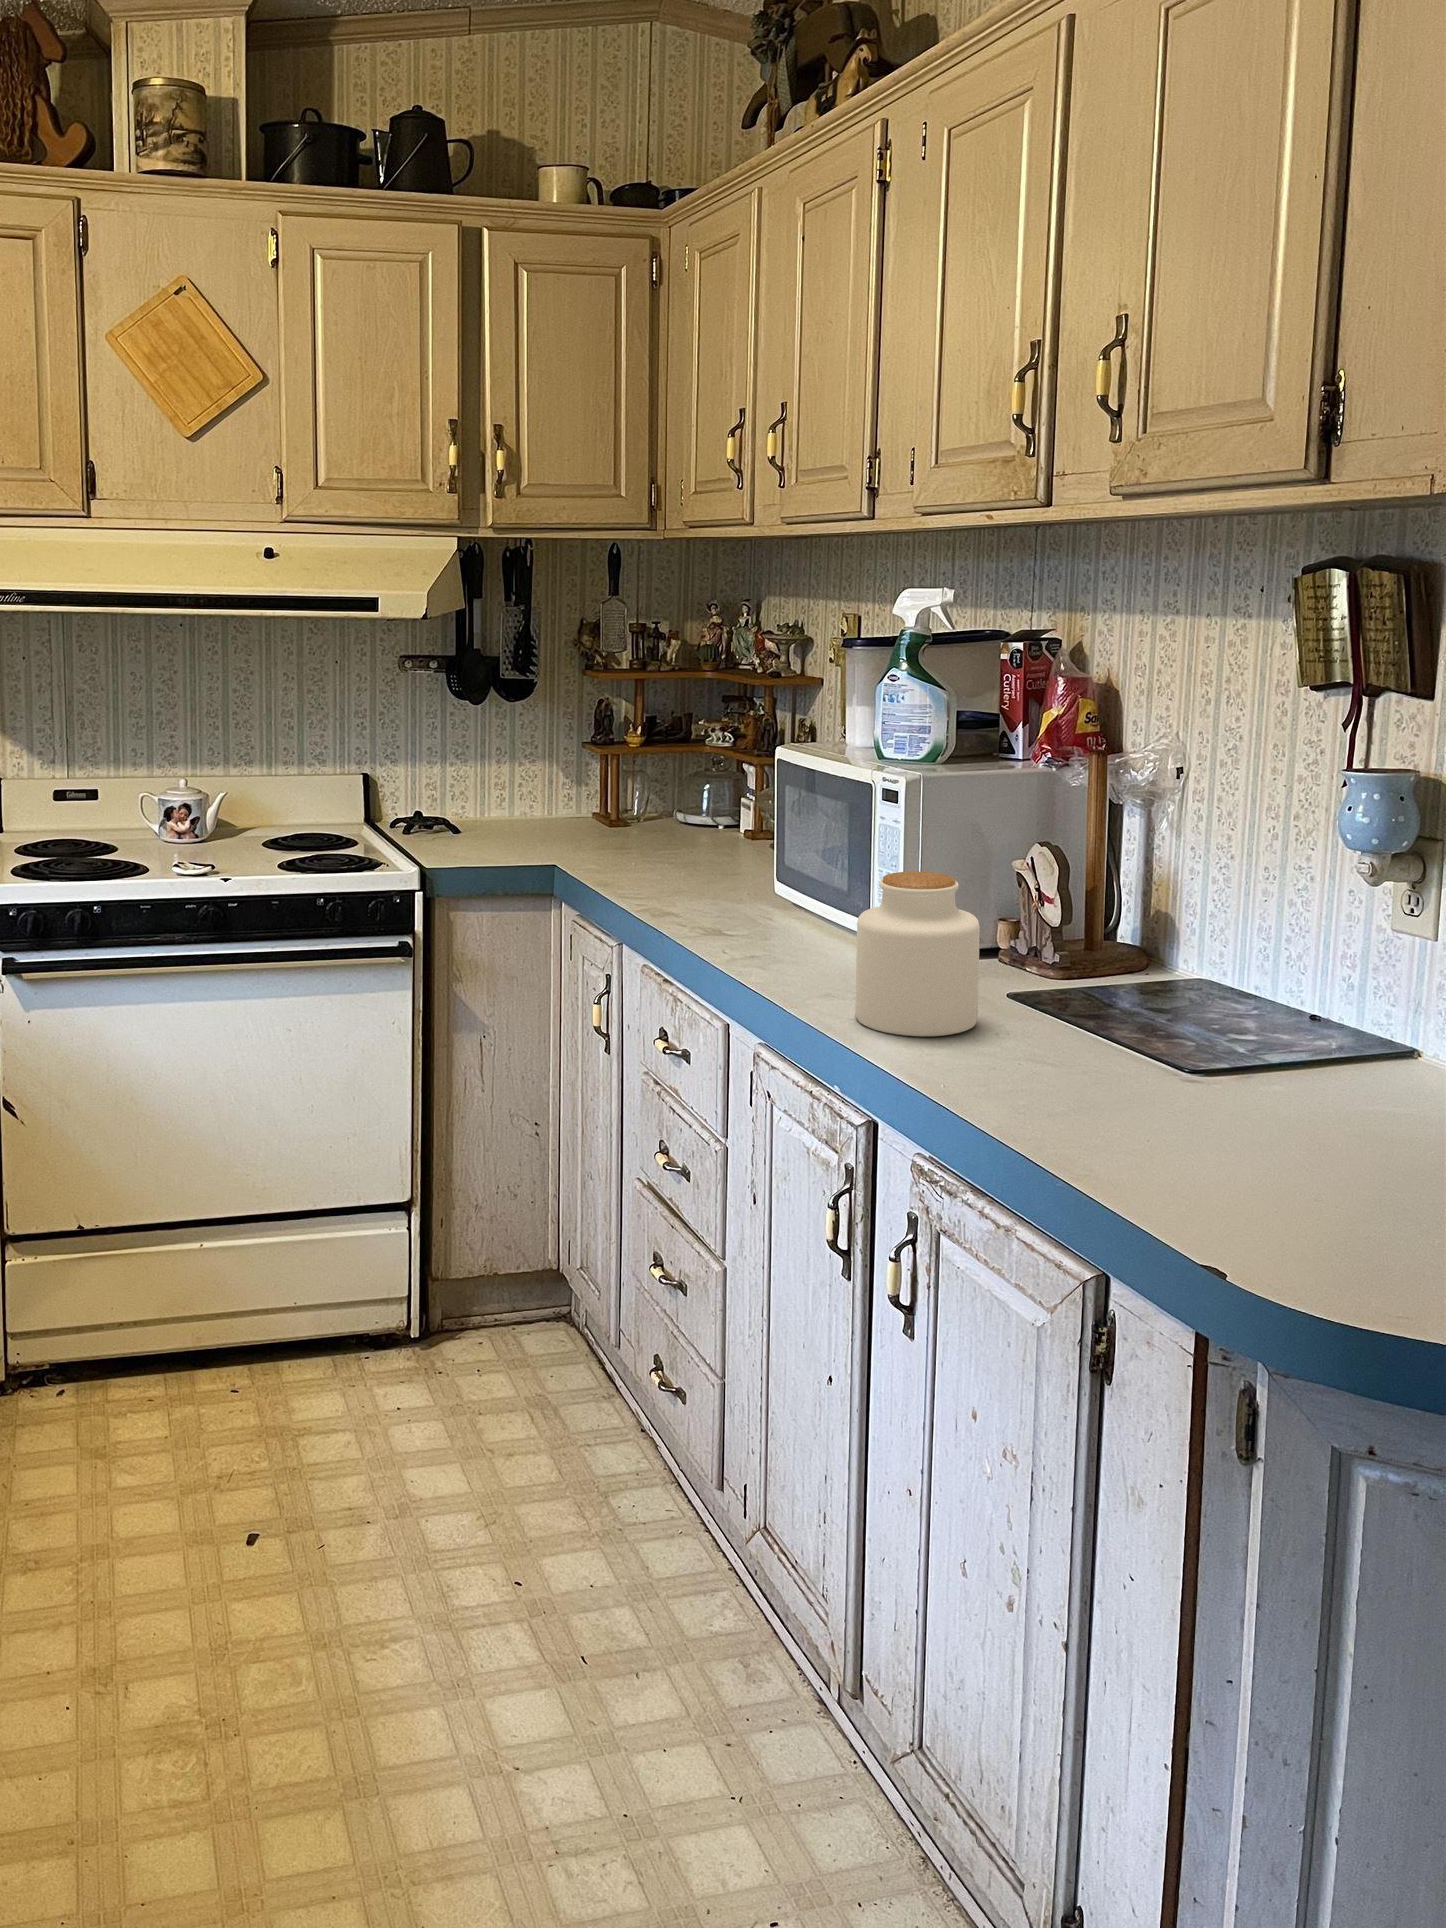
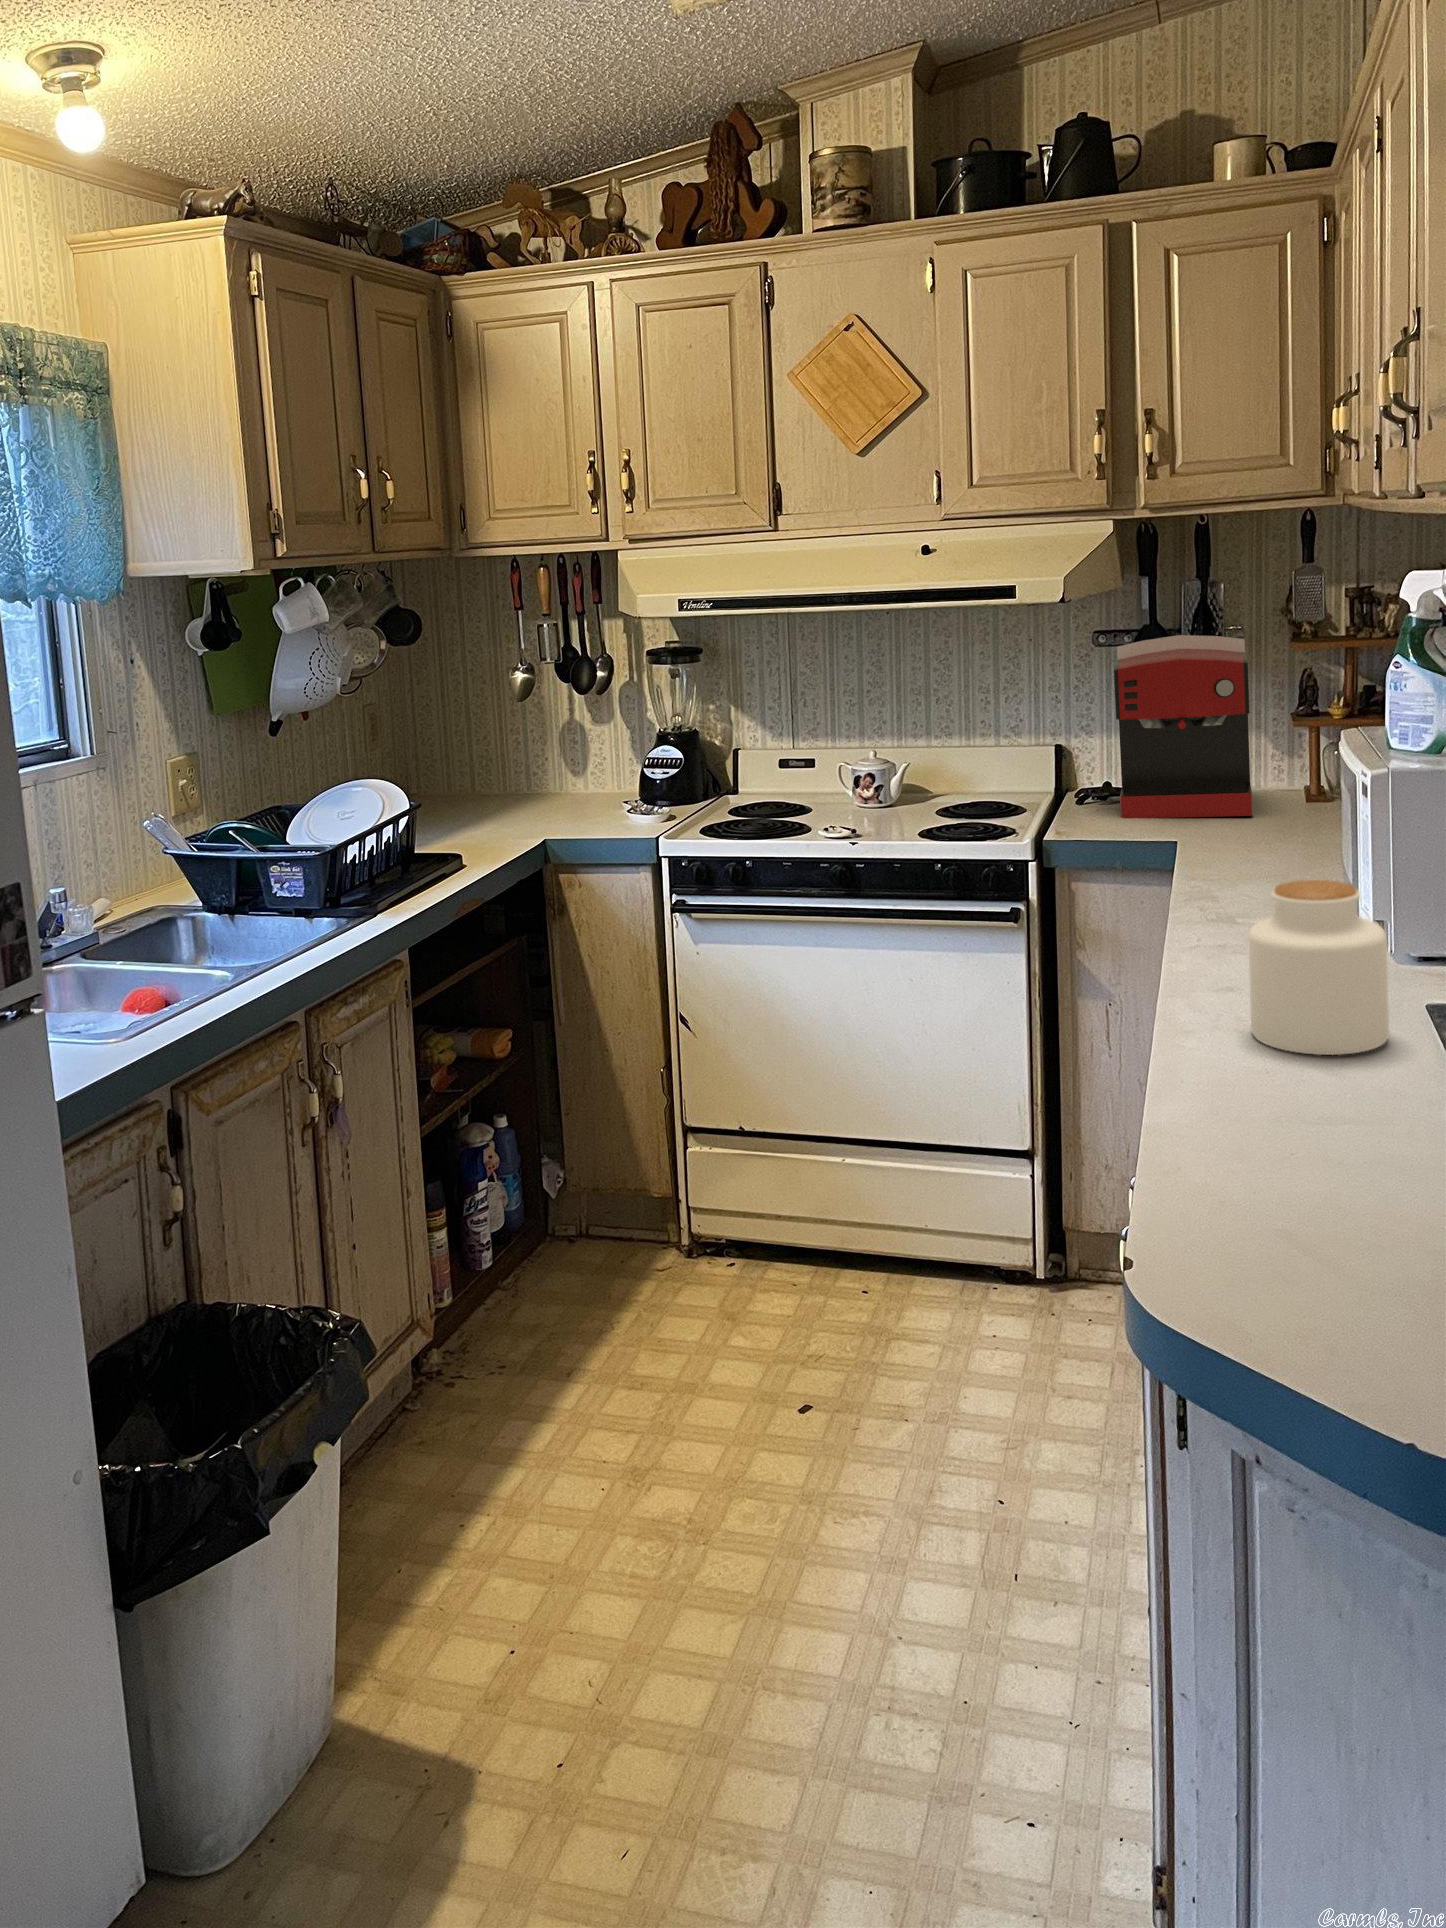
coffee maker: none [430,657,581,843] -> present [1114,635,1253,818]

